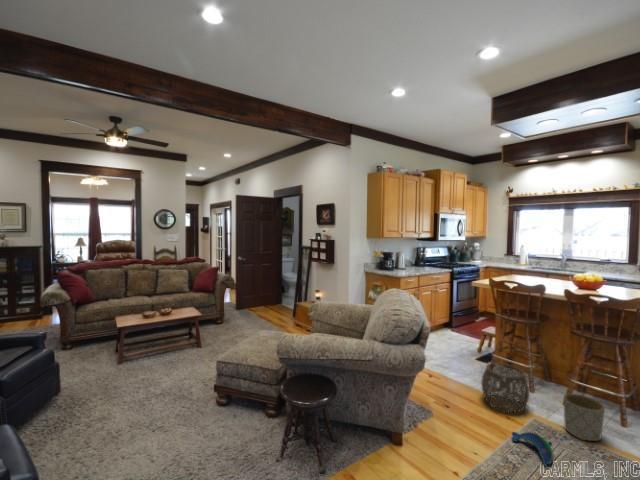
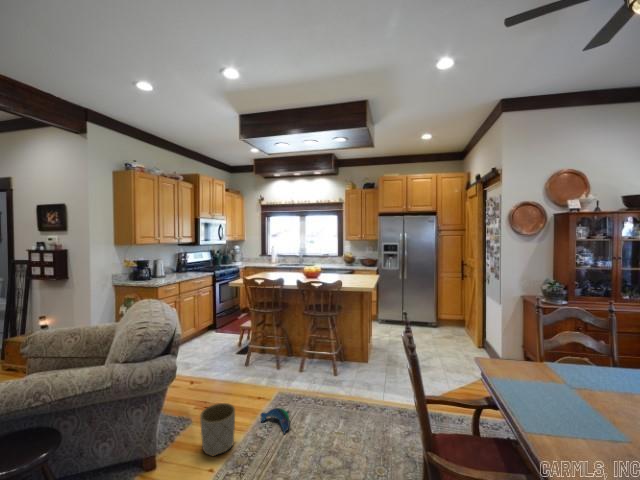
woven basket: present [481,363,529,413] -> none [237,352,275,397]
planter: present [564,394,605,441] -> present [200,403,235,456]

